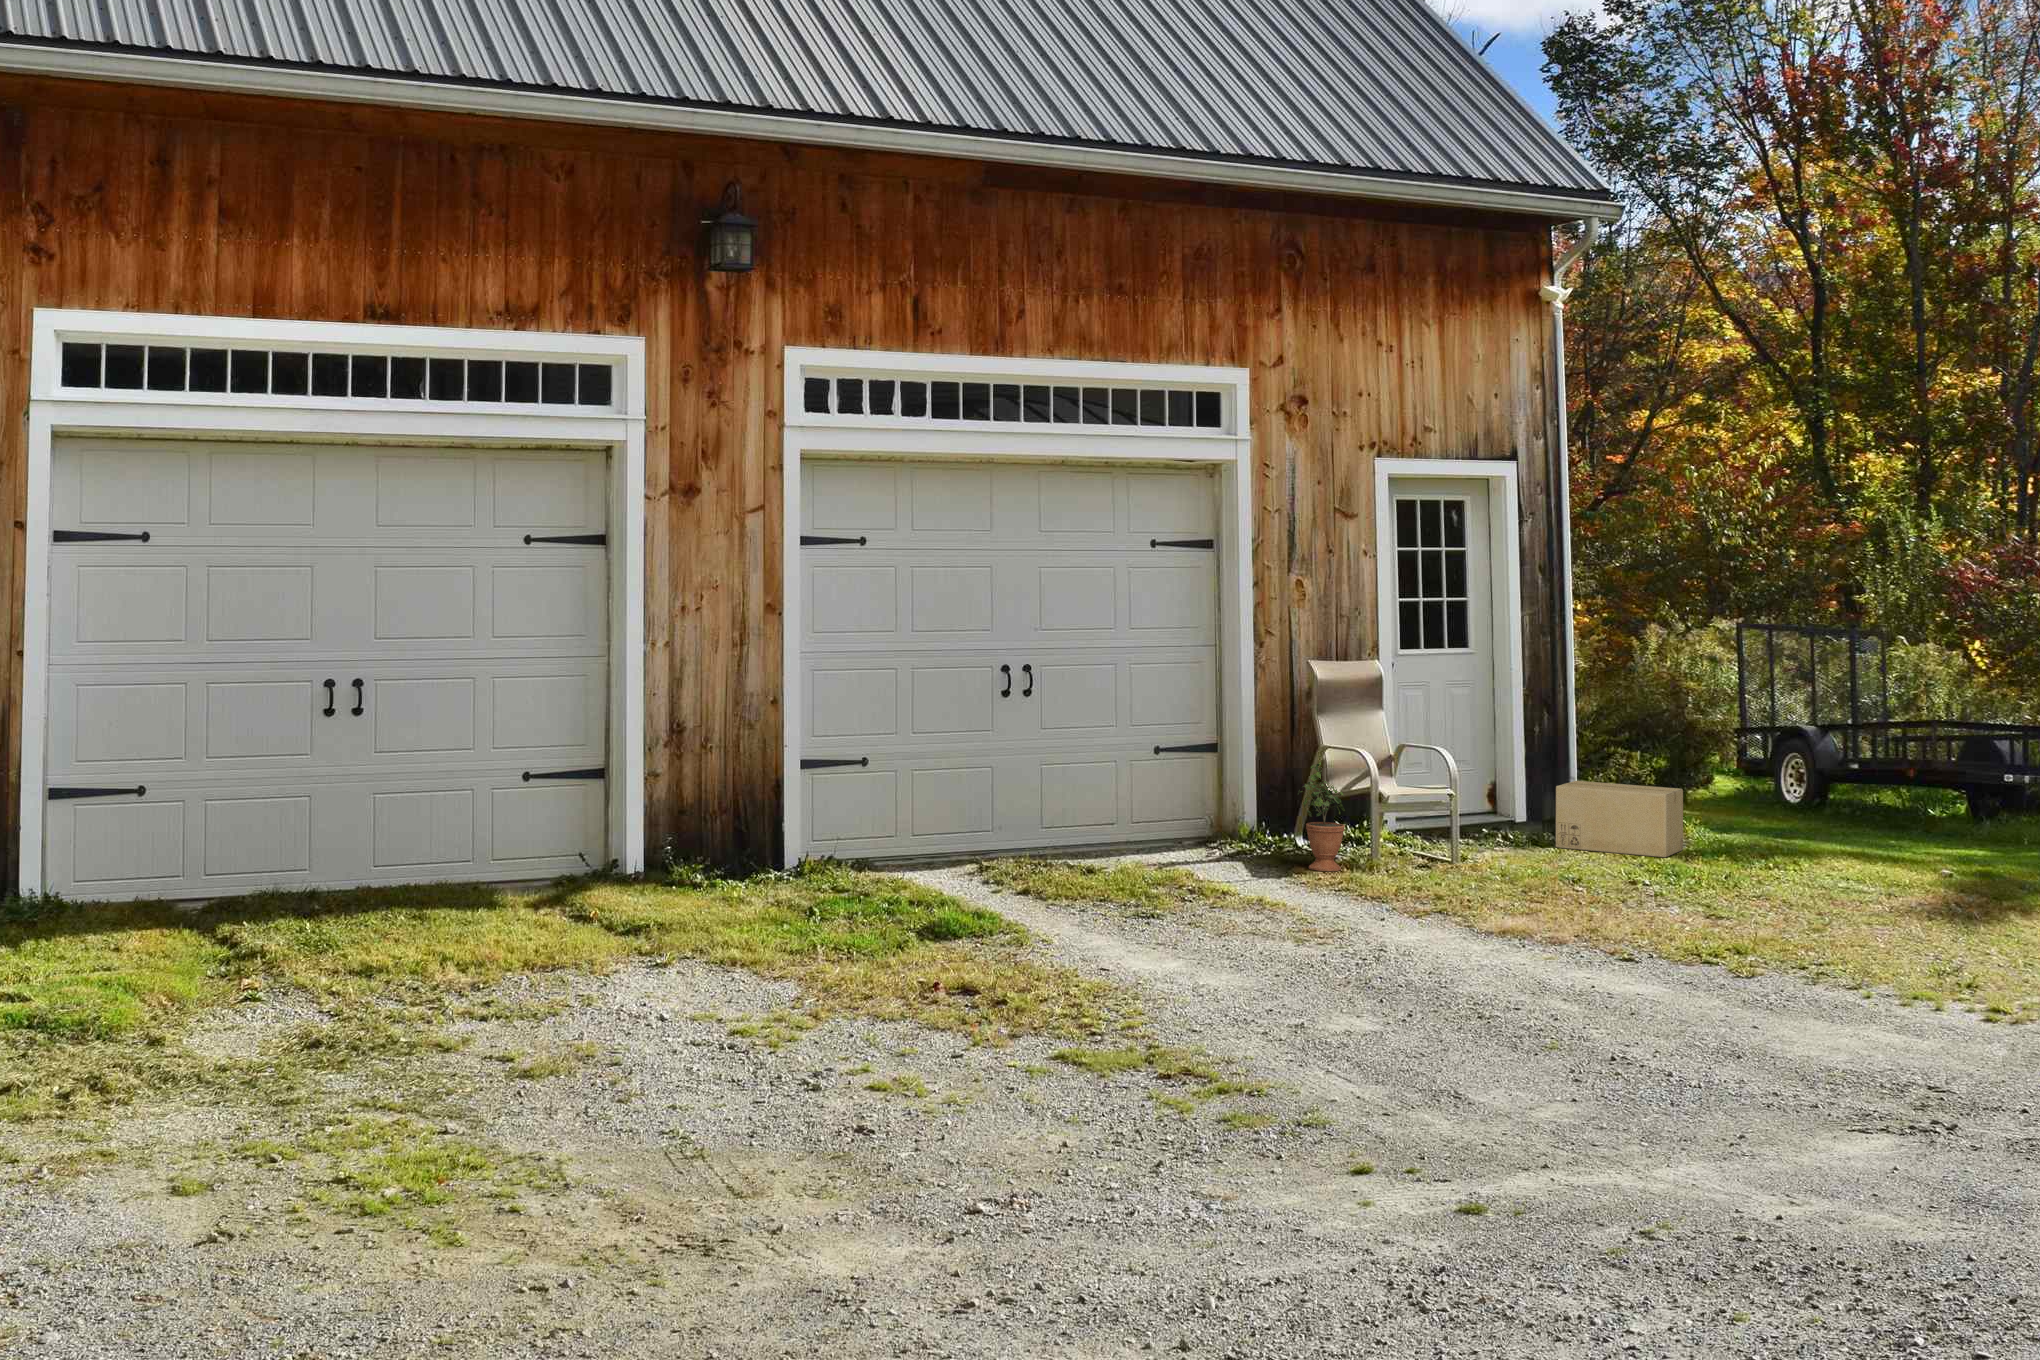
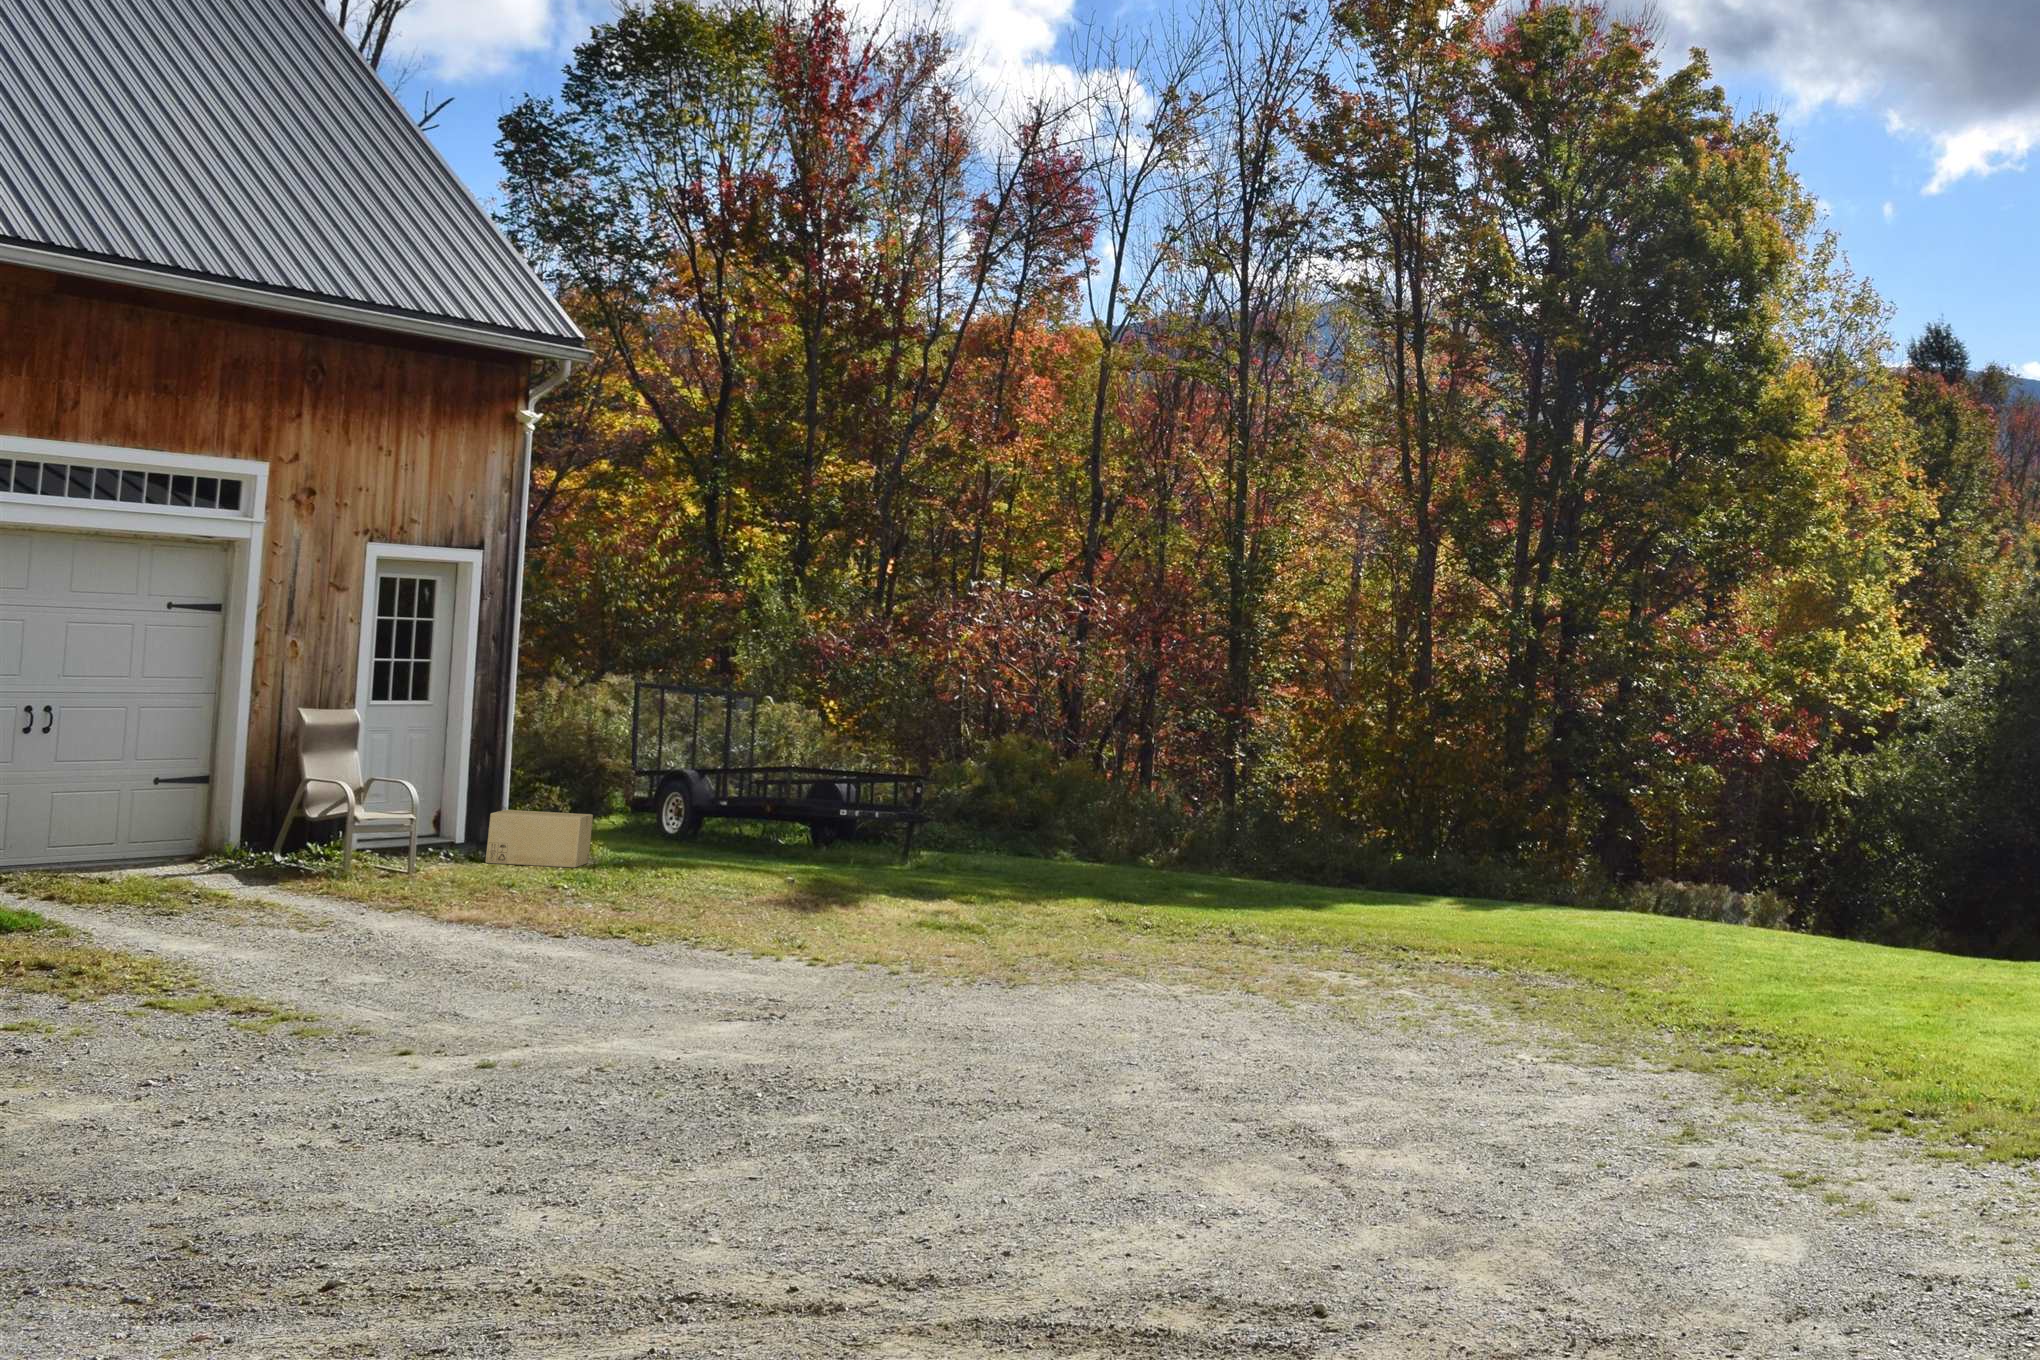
potted plant: present [1298,756,1345,871] -> none [280,787,321,880]

